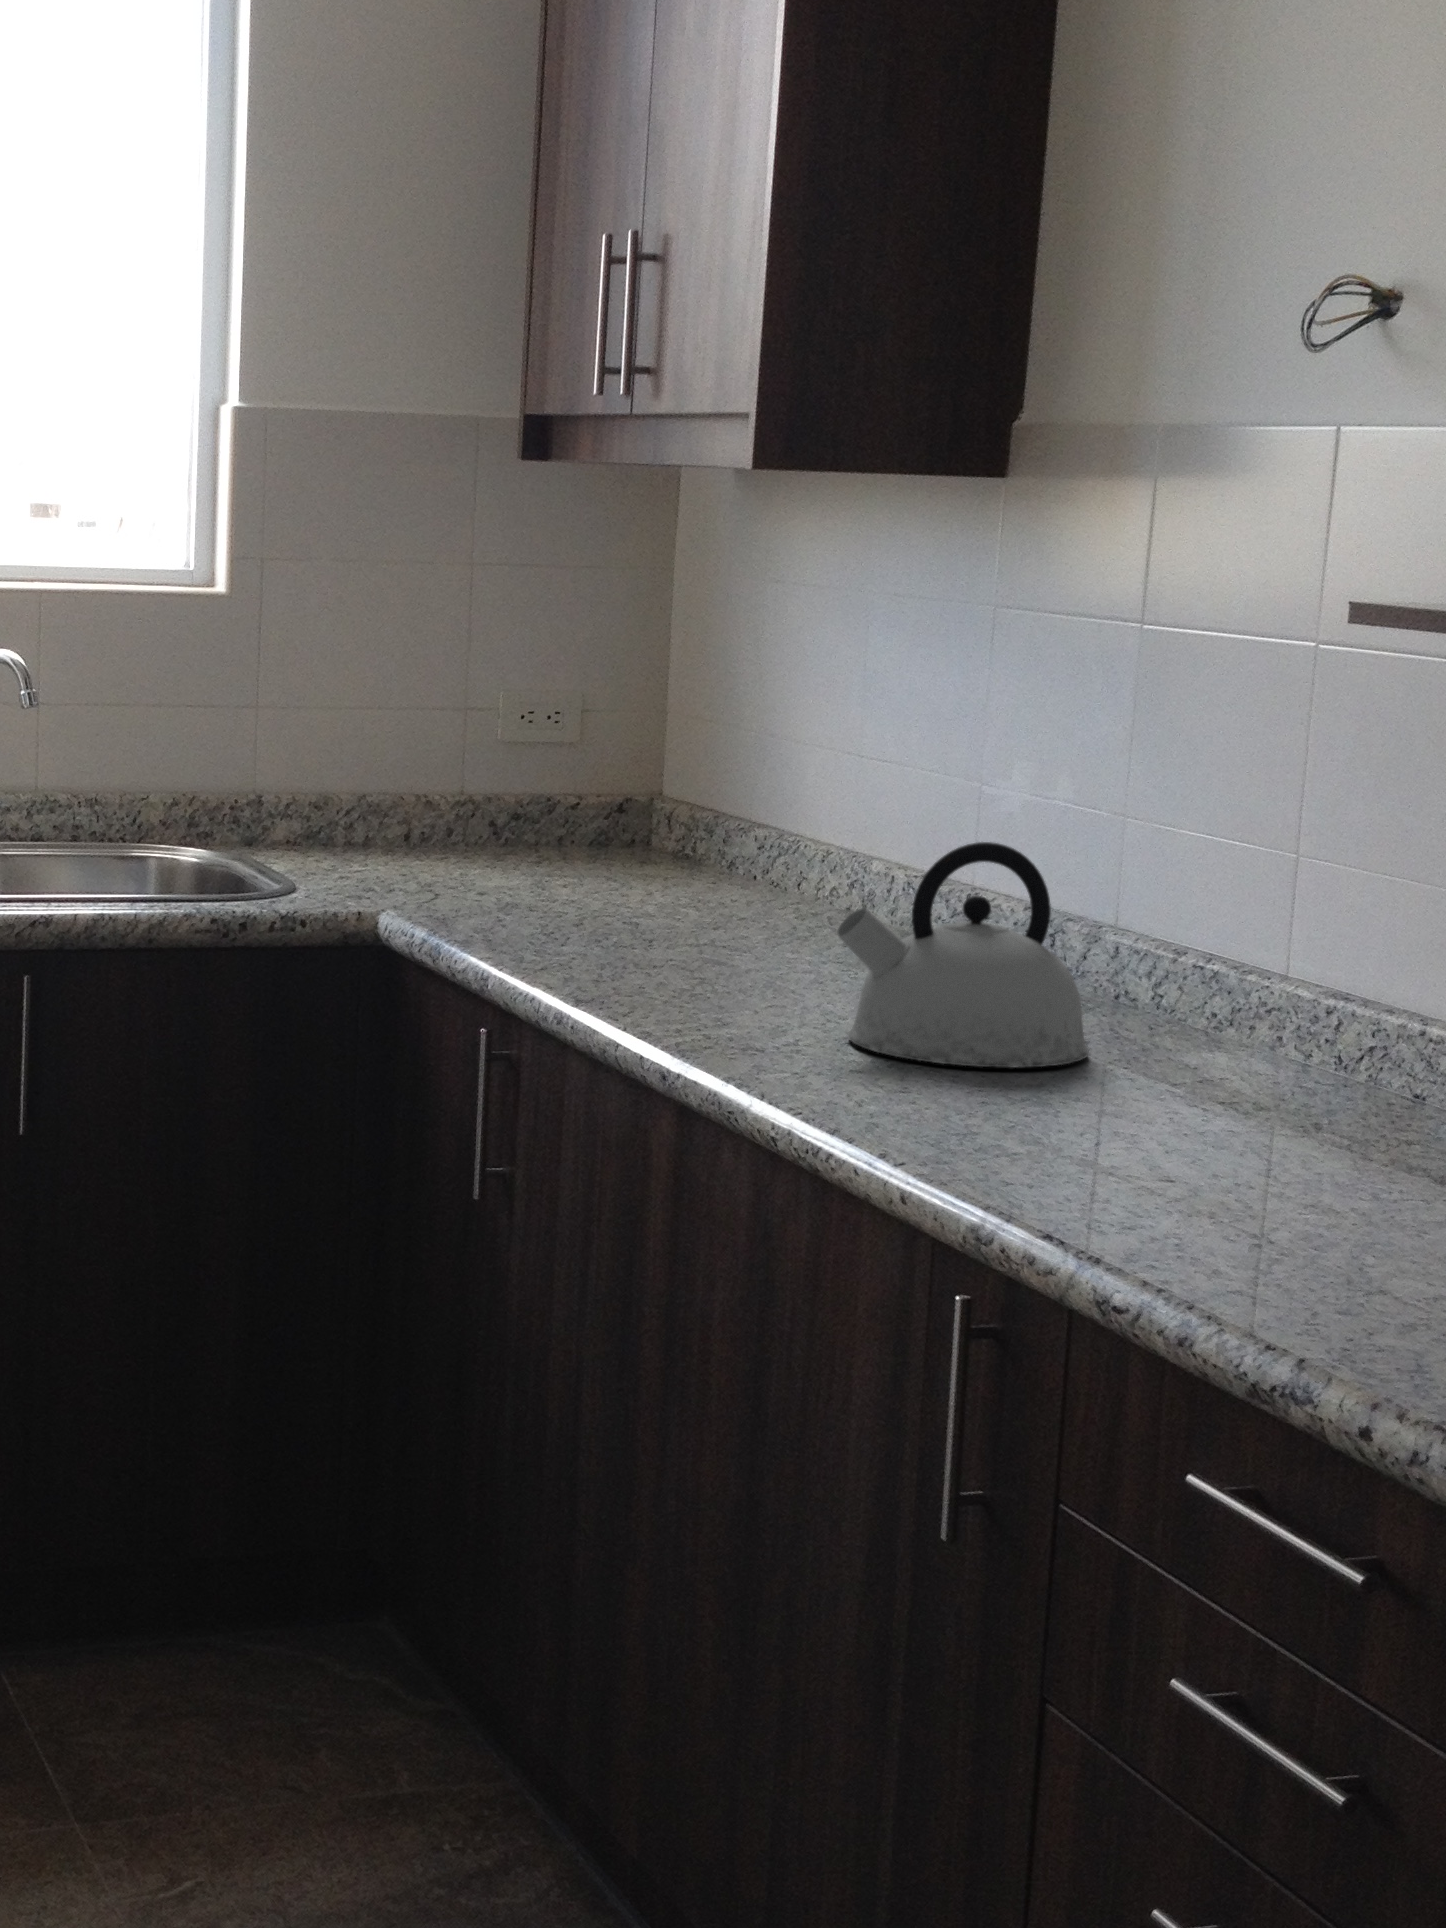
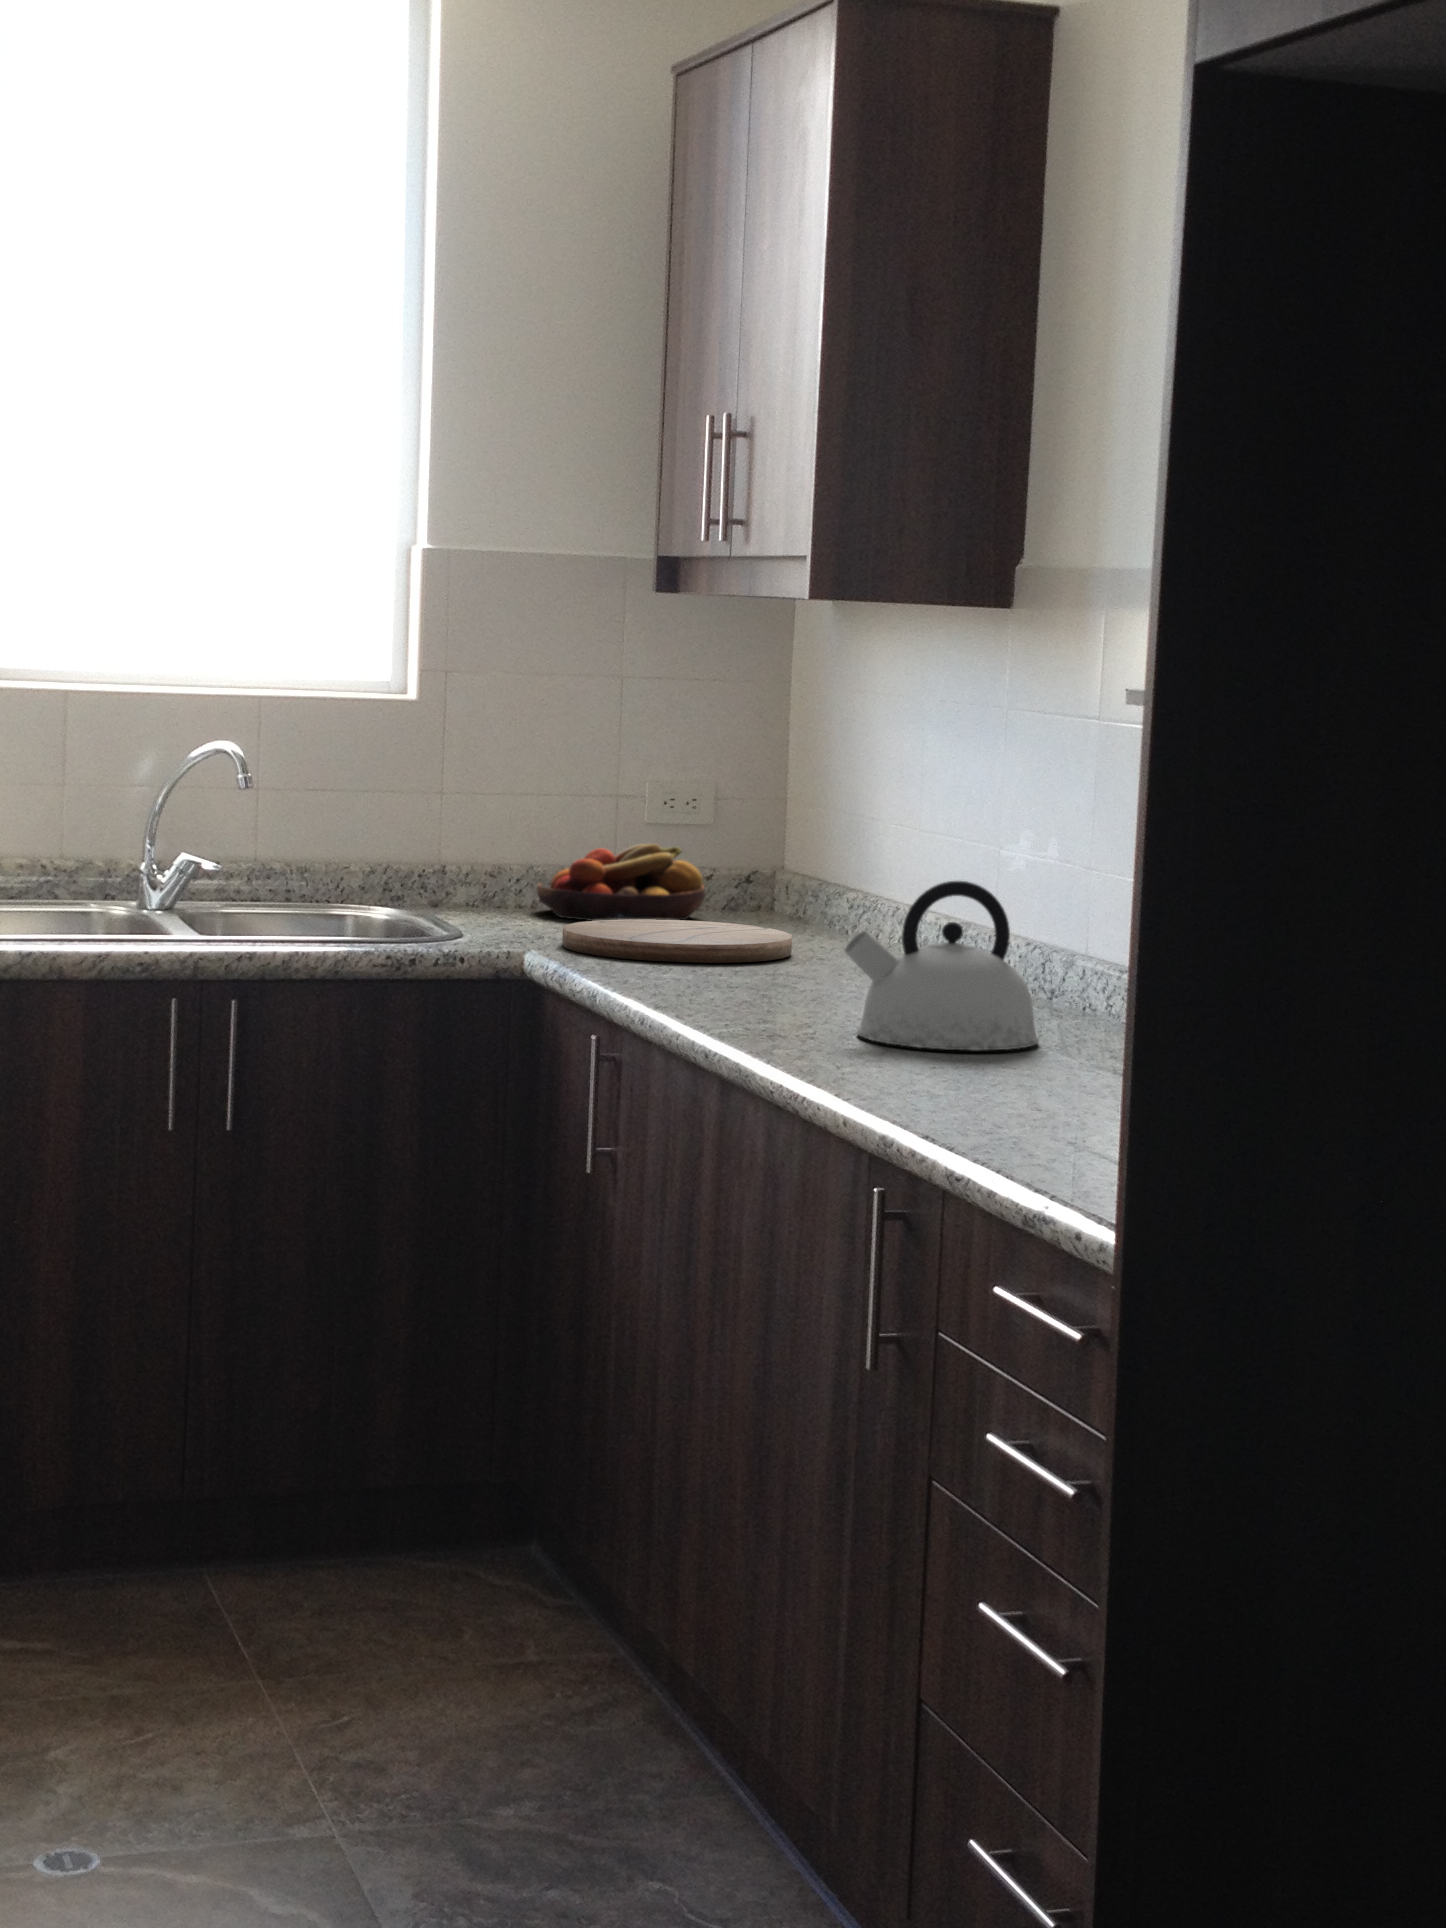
fruit bowl: none [372,766,576,865] -> present [537,844,705,921]
cutting board: none [421,863,704,924] -> present [562,919,792,963]

